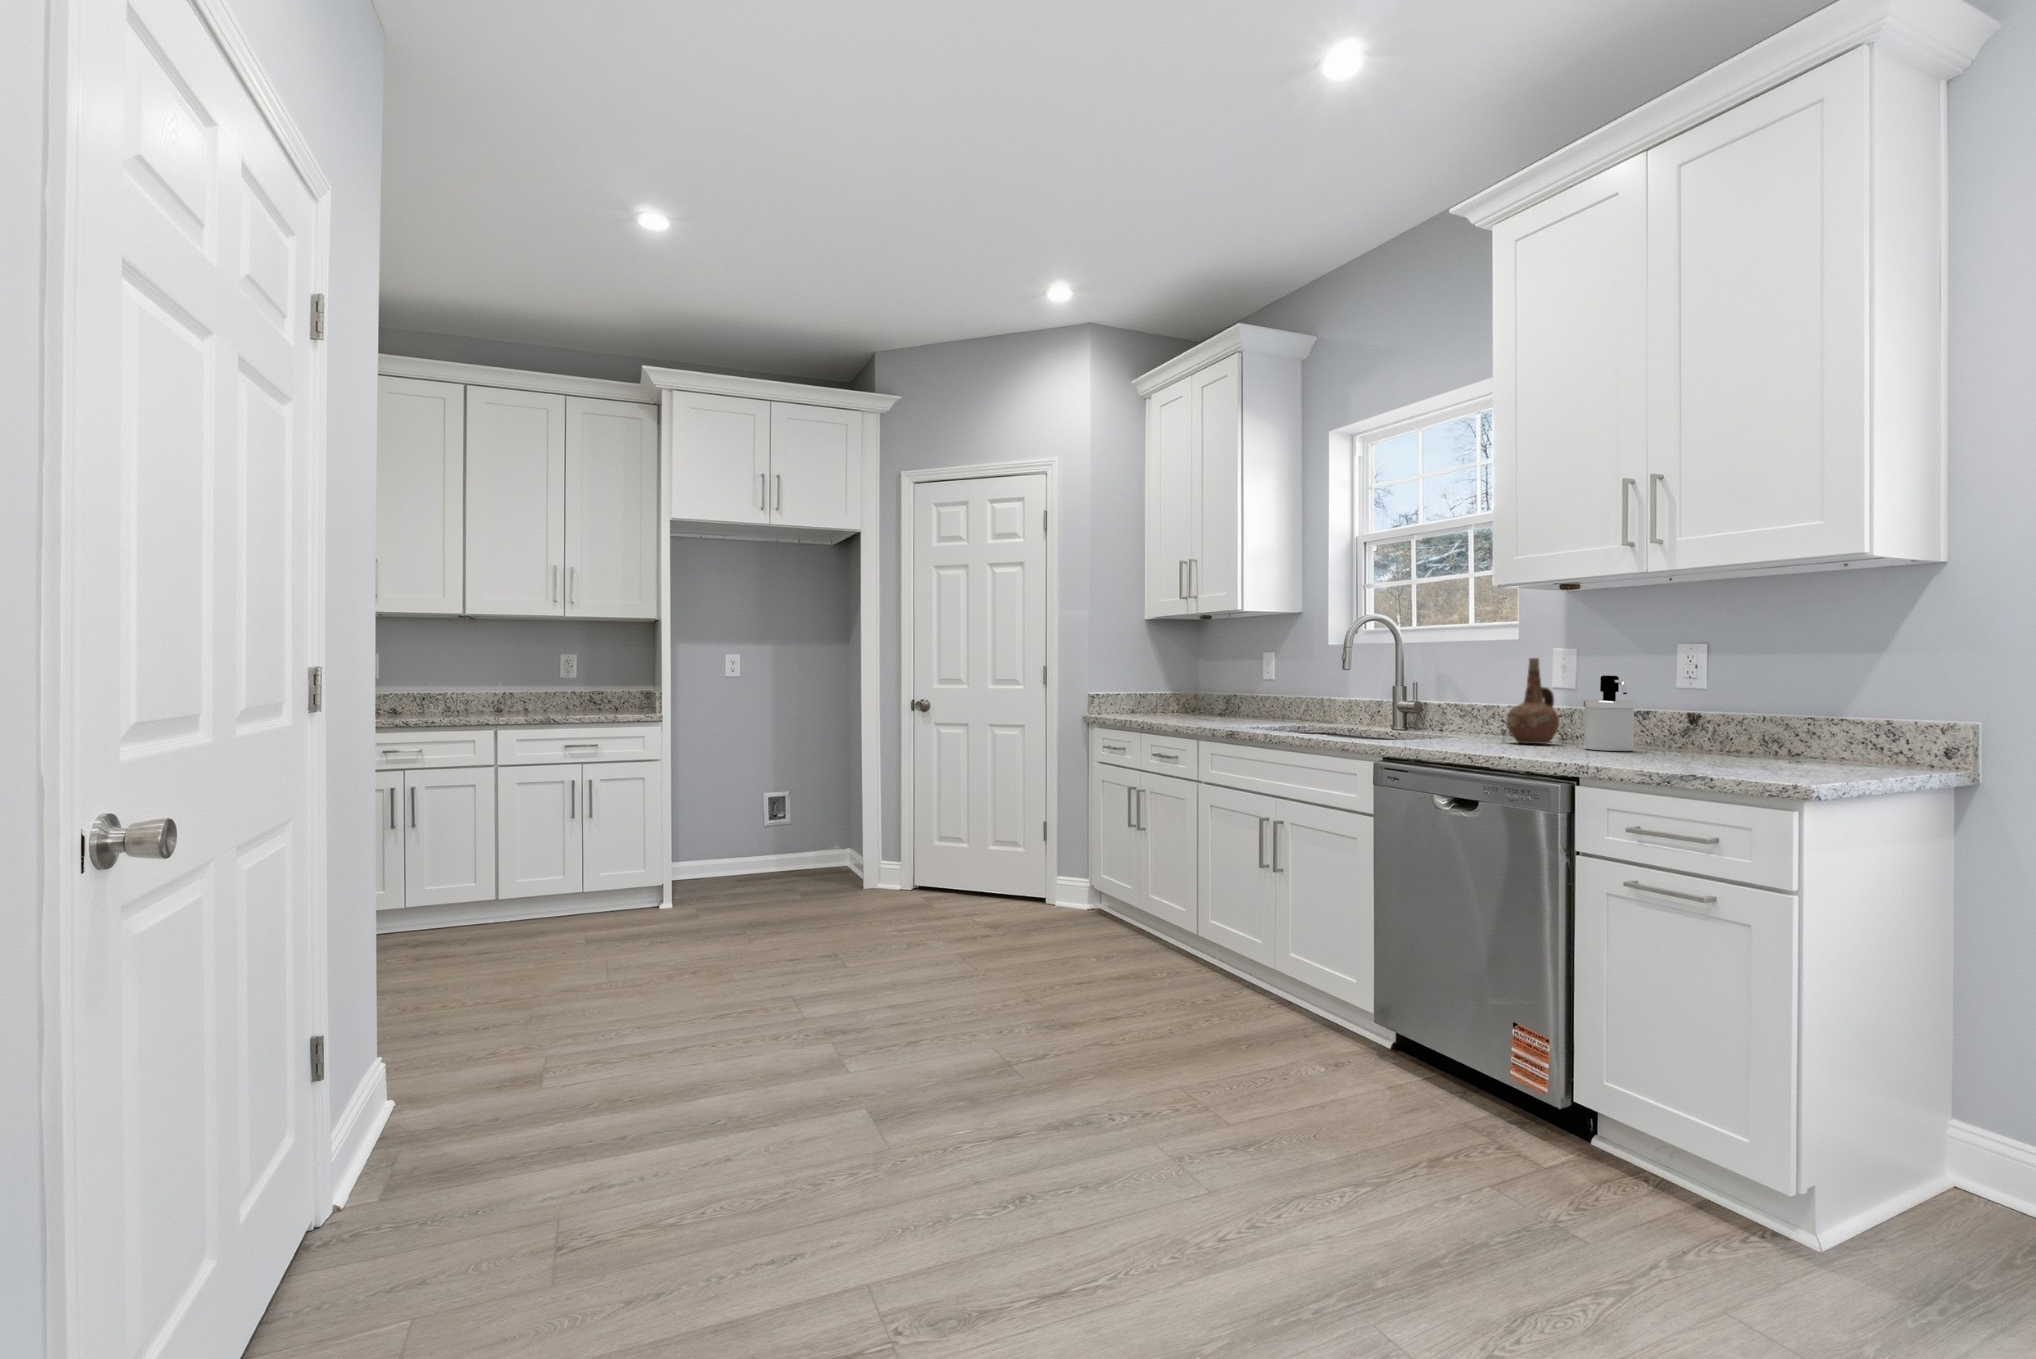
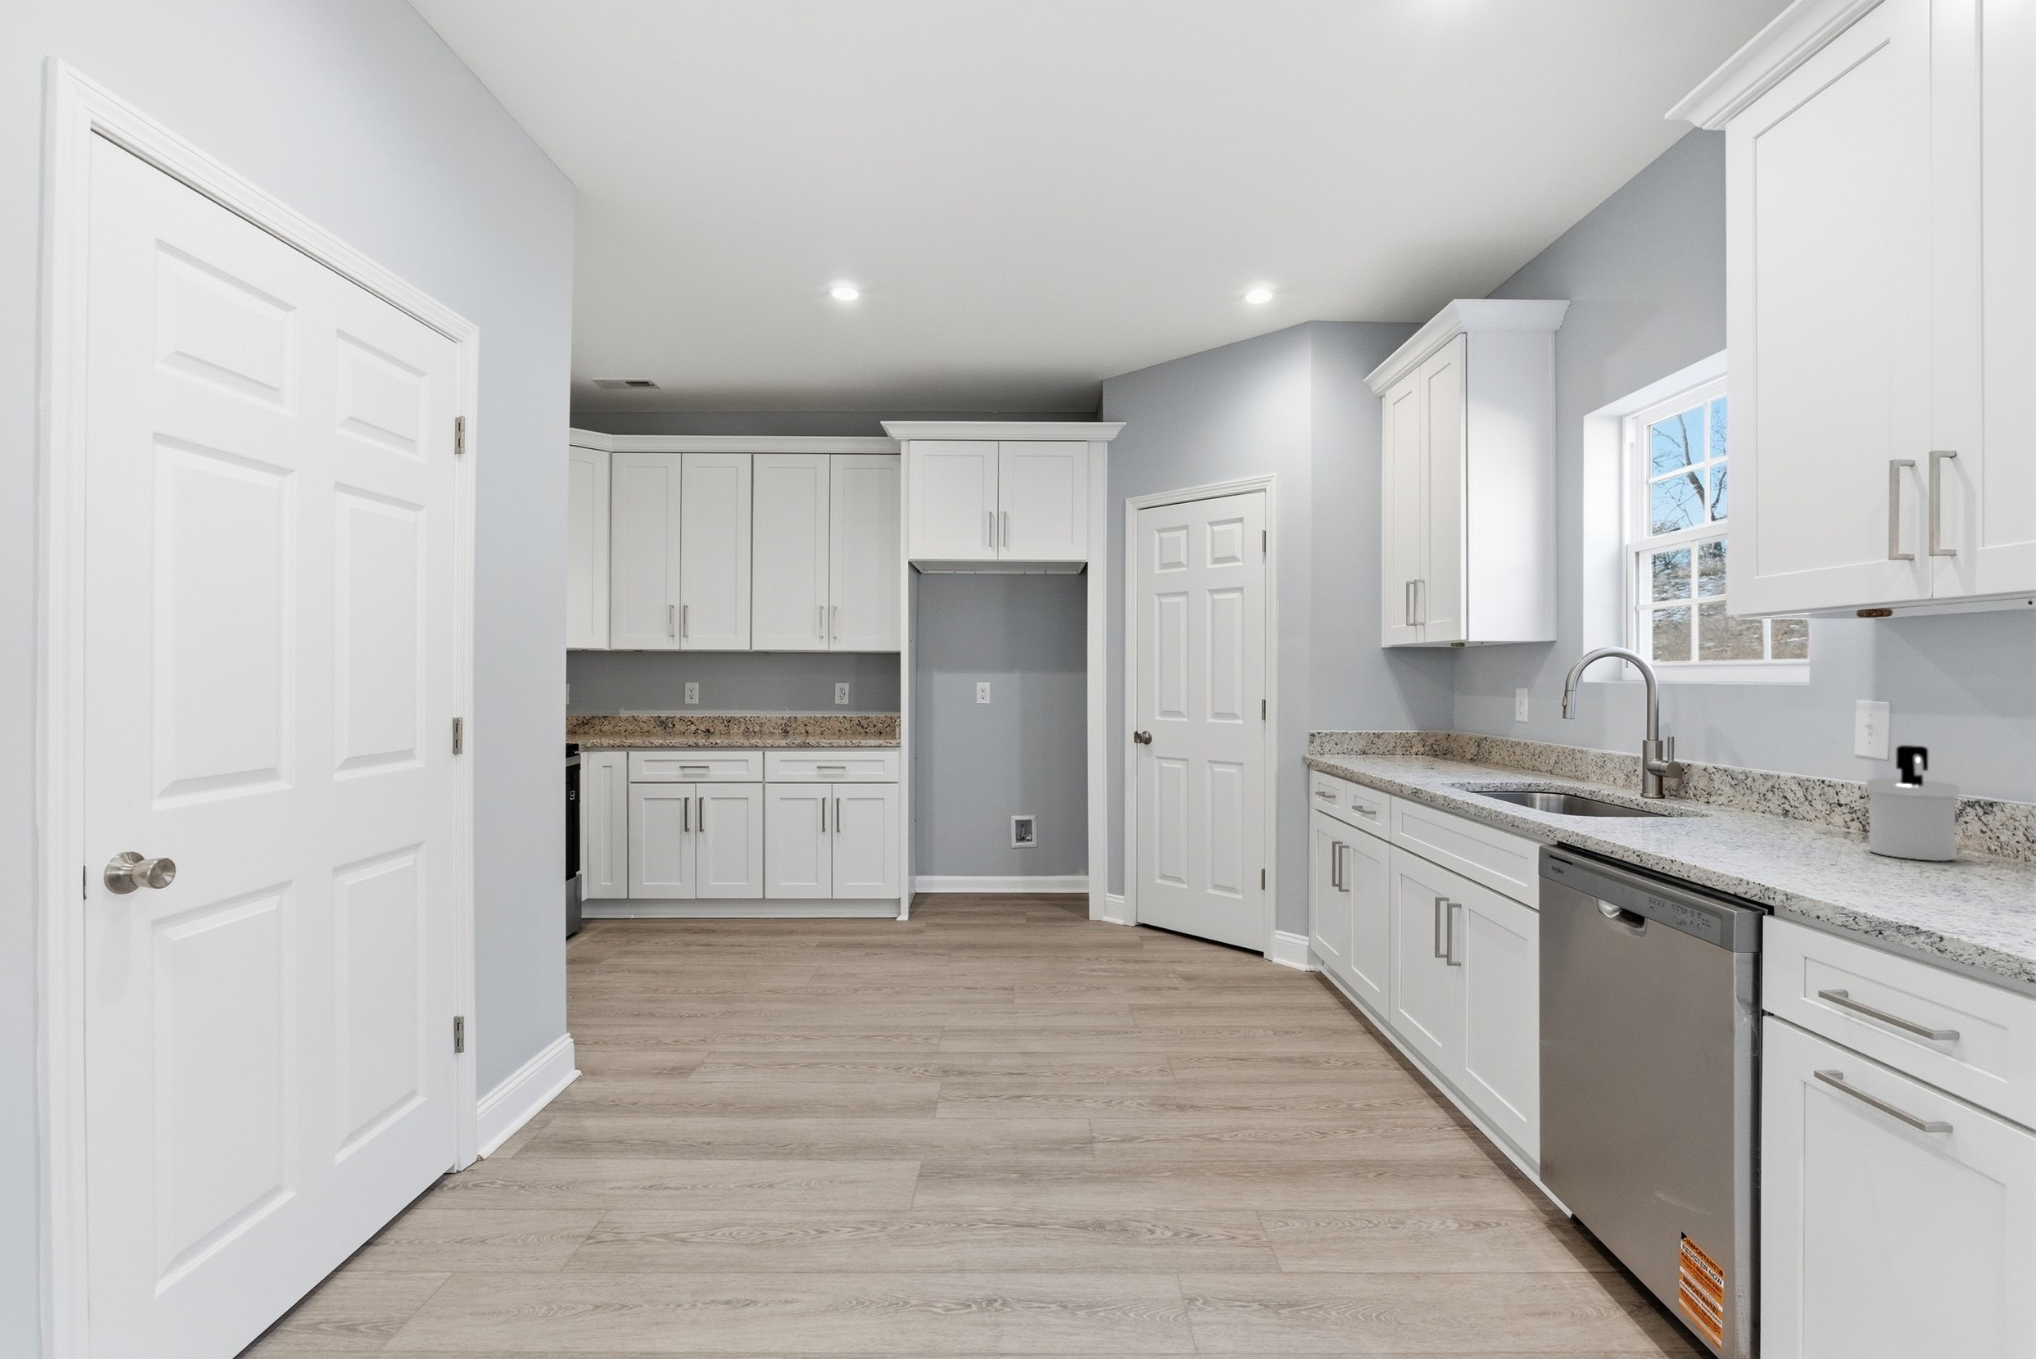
ceramic pitcher: present [1506,658,1559,744] -> none [1762,714,1848,836]

